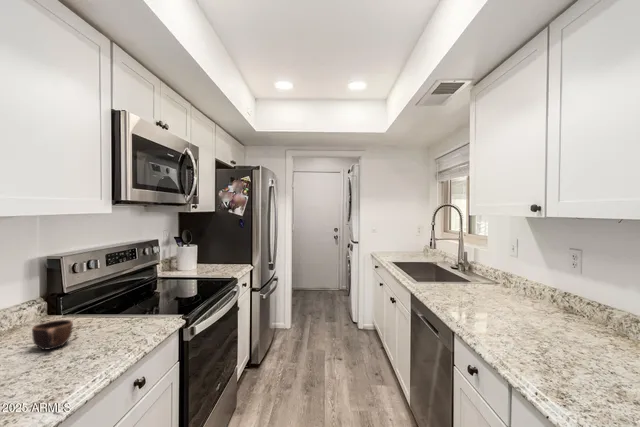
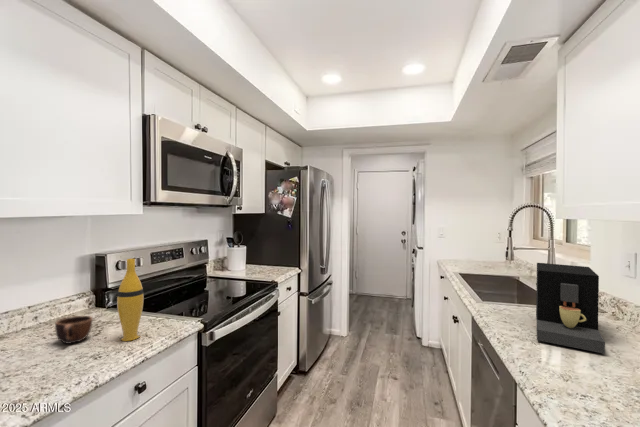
coffee maker: none [458,249,507,310] -> present [536,263,605,354]
vase: none [104,257,131,341] -> present [117,259,144,341]

